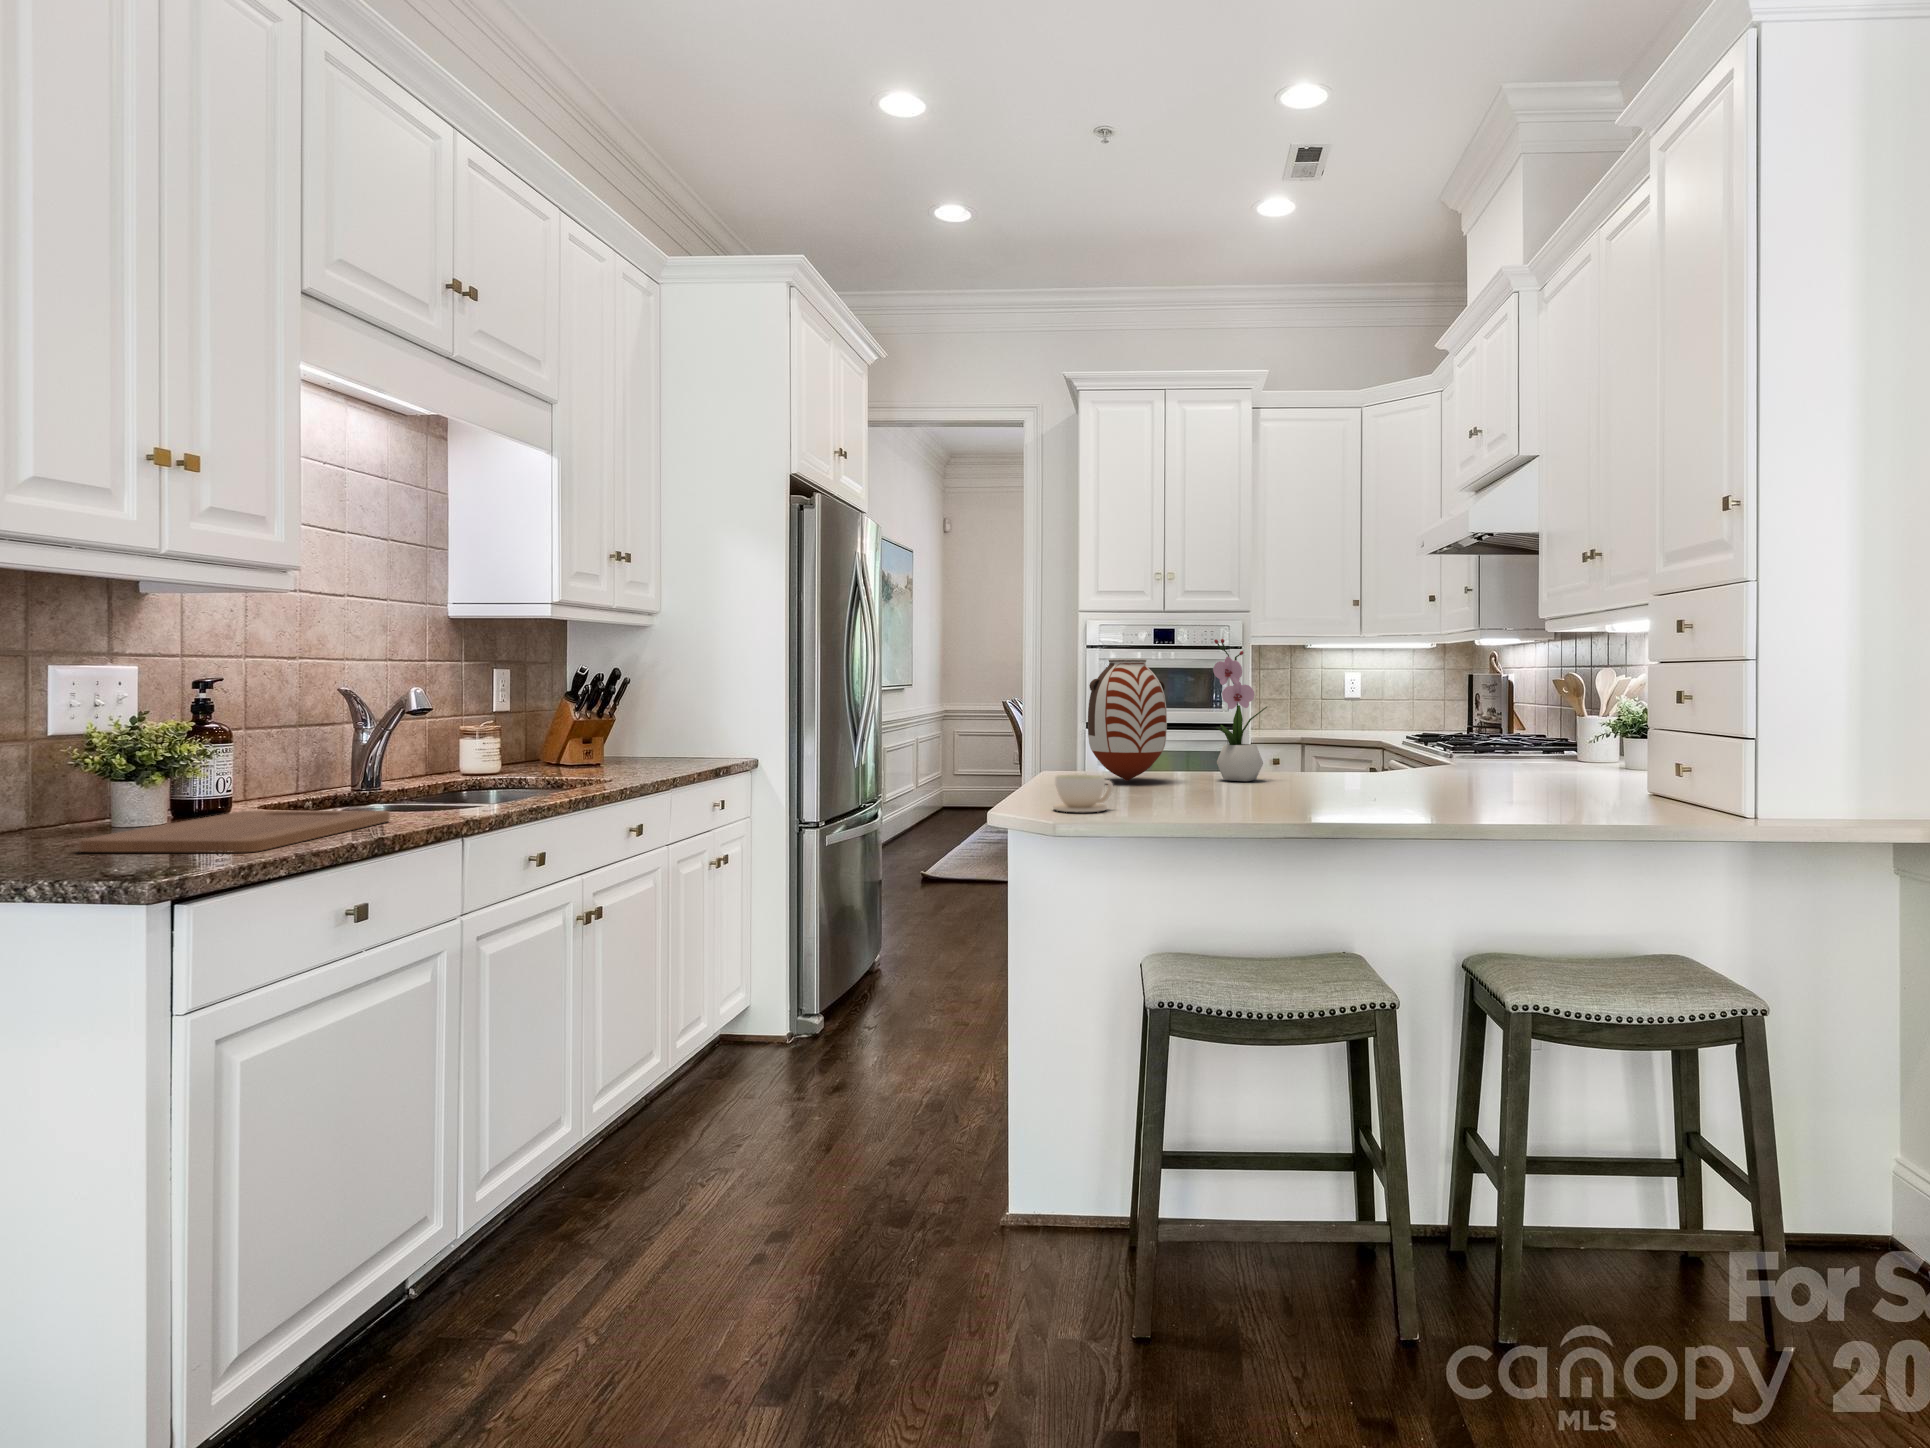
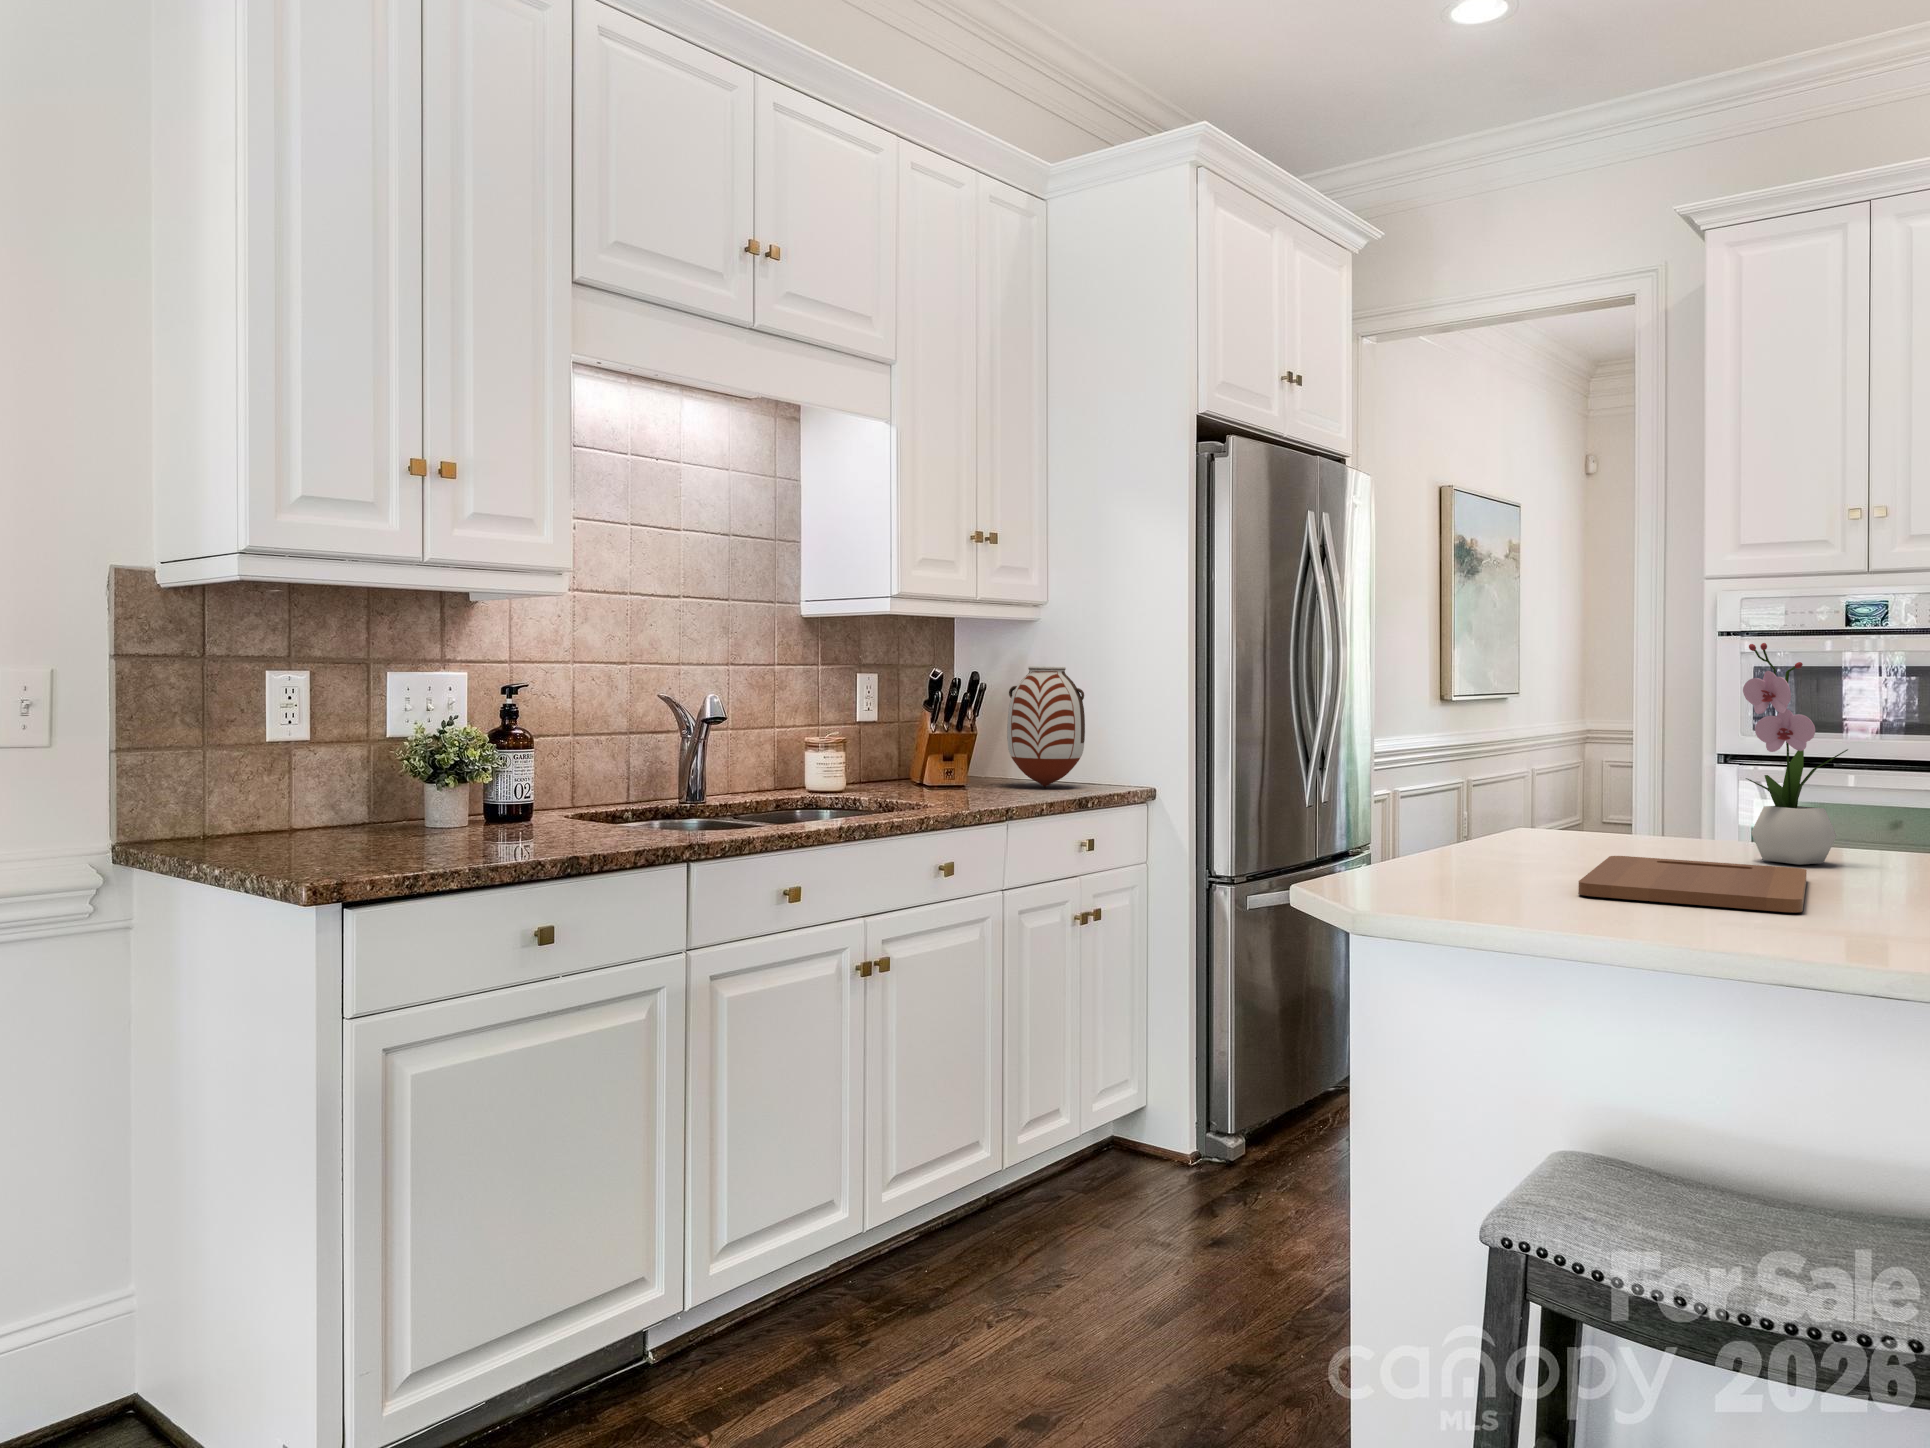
vase: present [1088,658,1167,781] -> present [1007,667,1085,787]
coffee cup: present [1053,775,1113,812] -> none [1395,837,1486,891]
cutting board: present [79,810,390,853] -> present [1578,856,1807,912]

